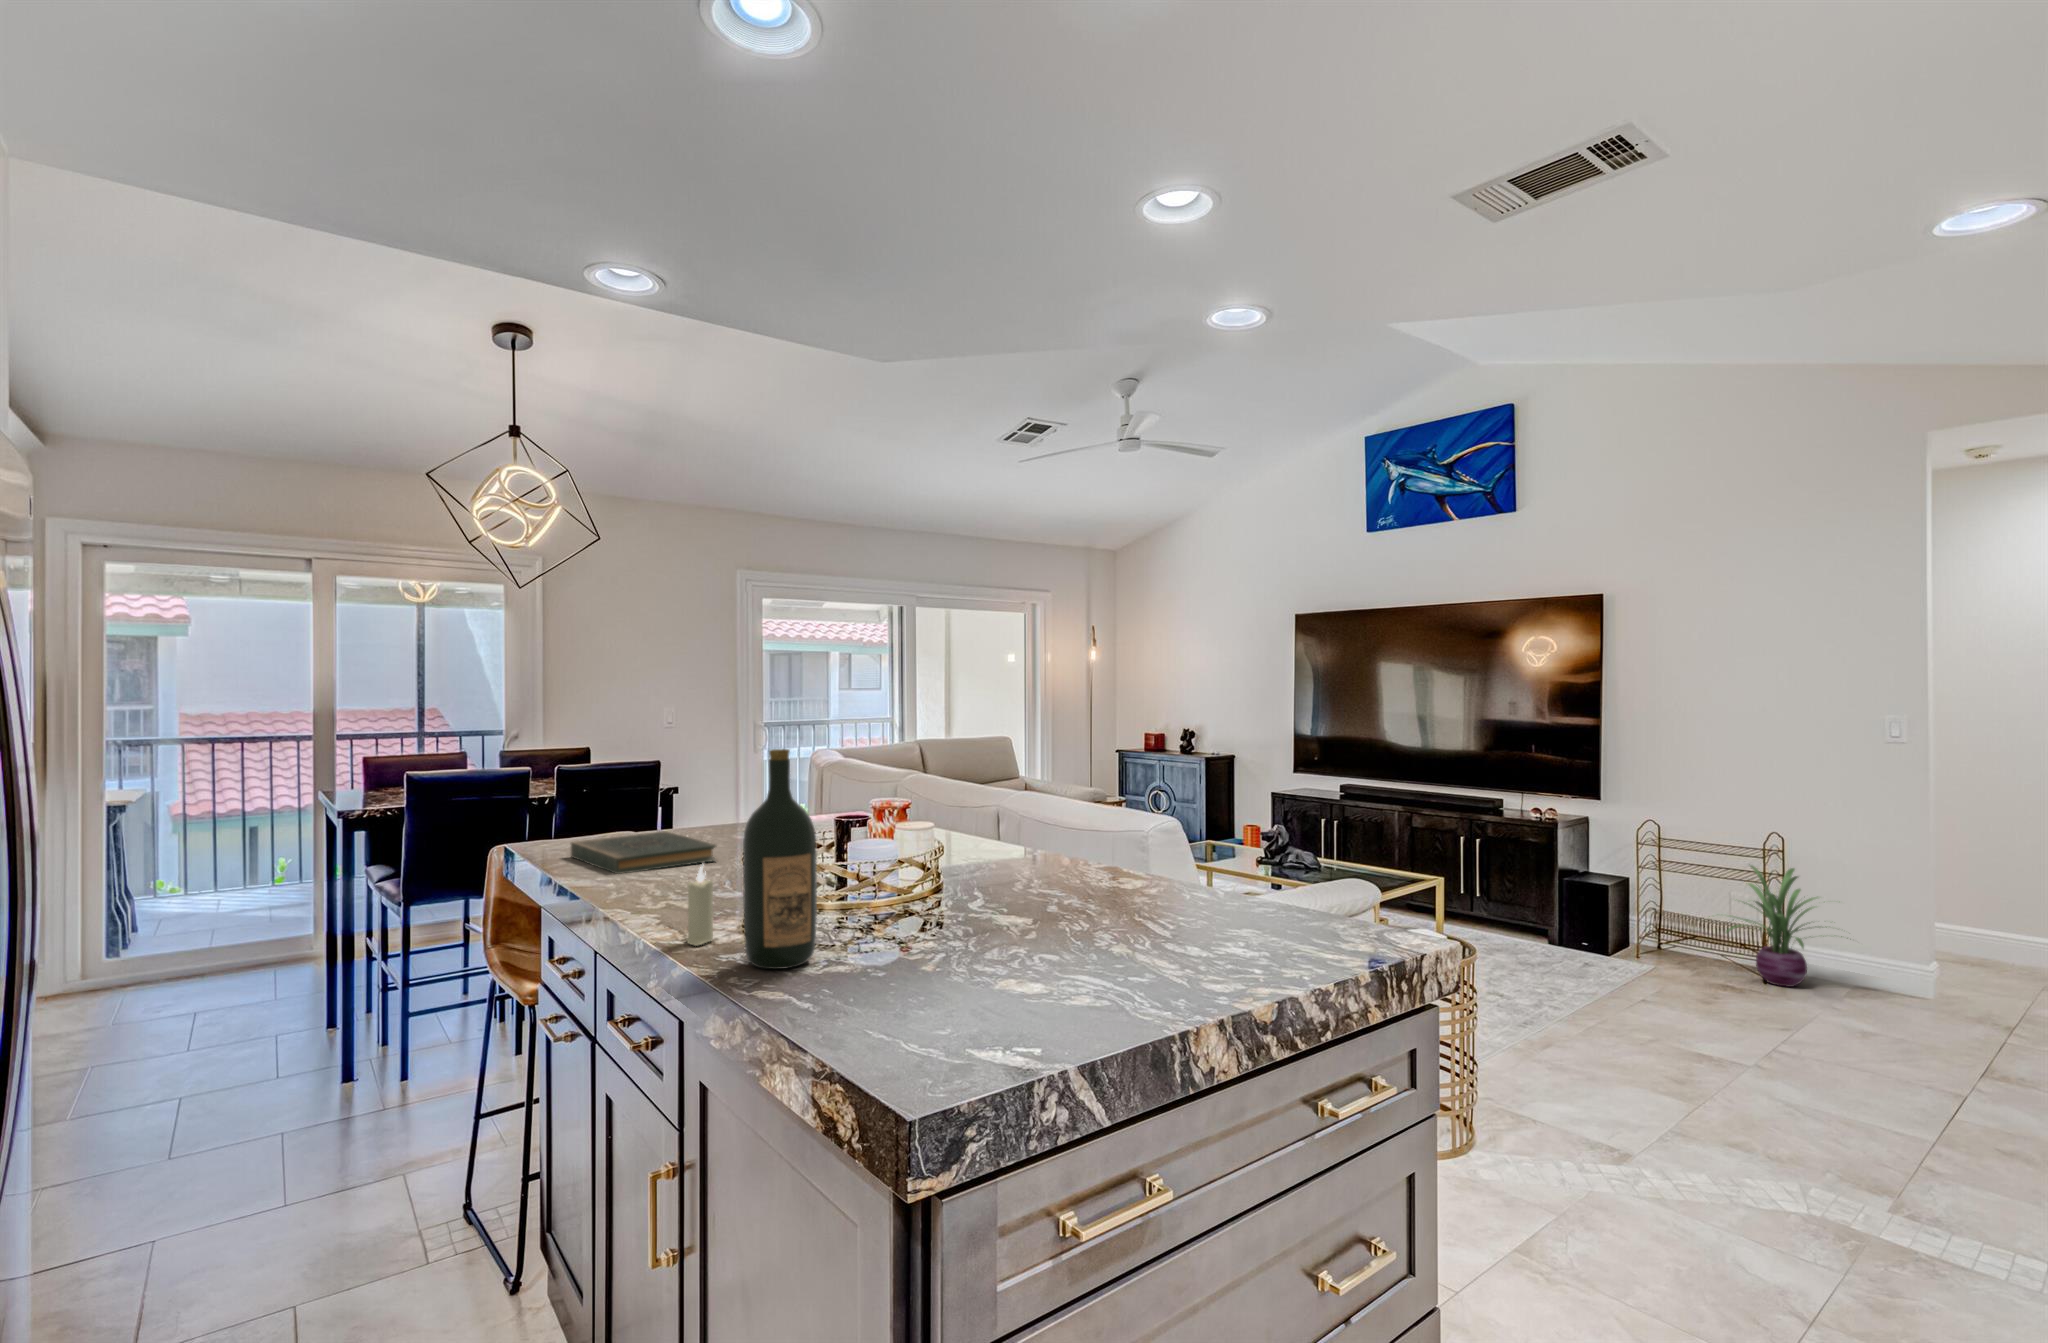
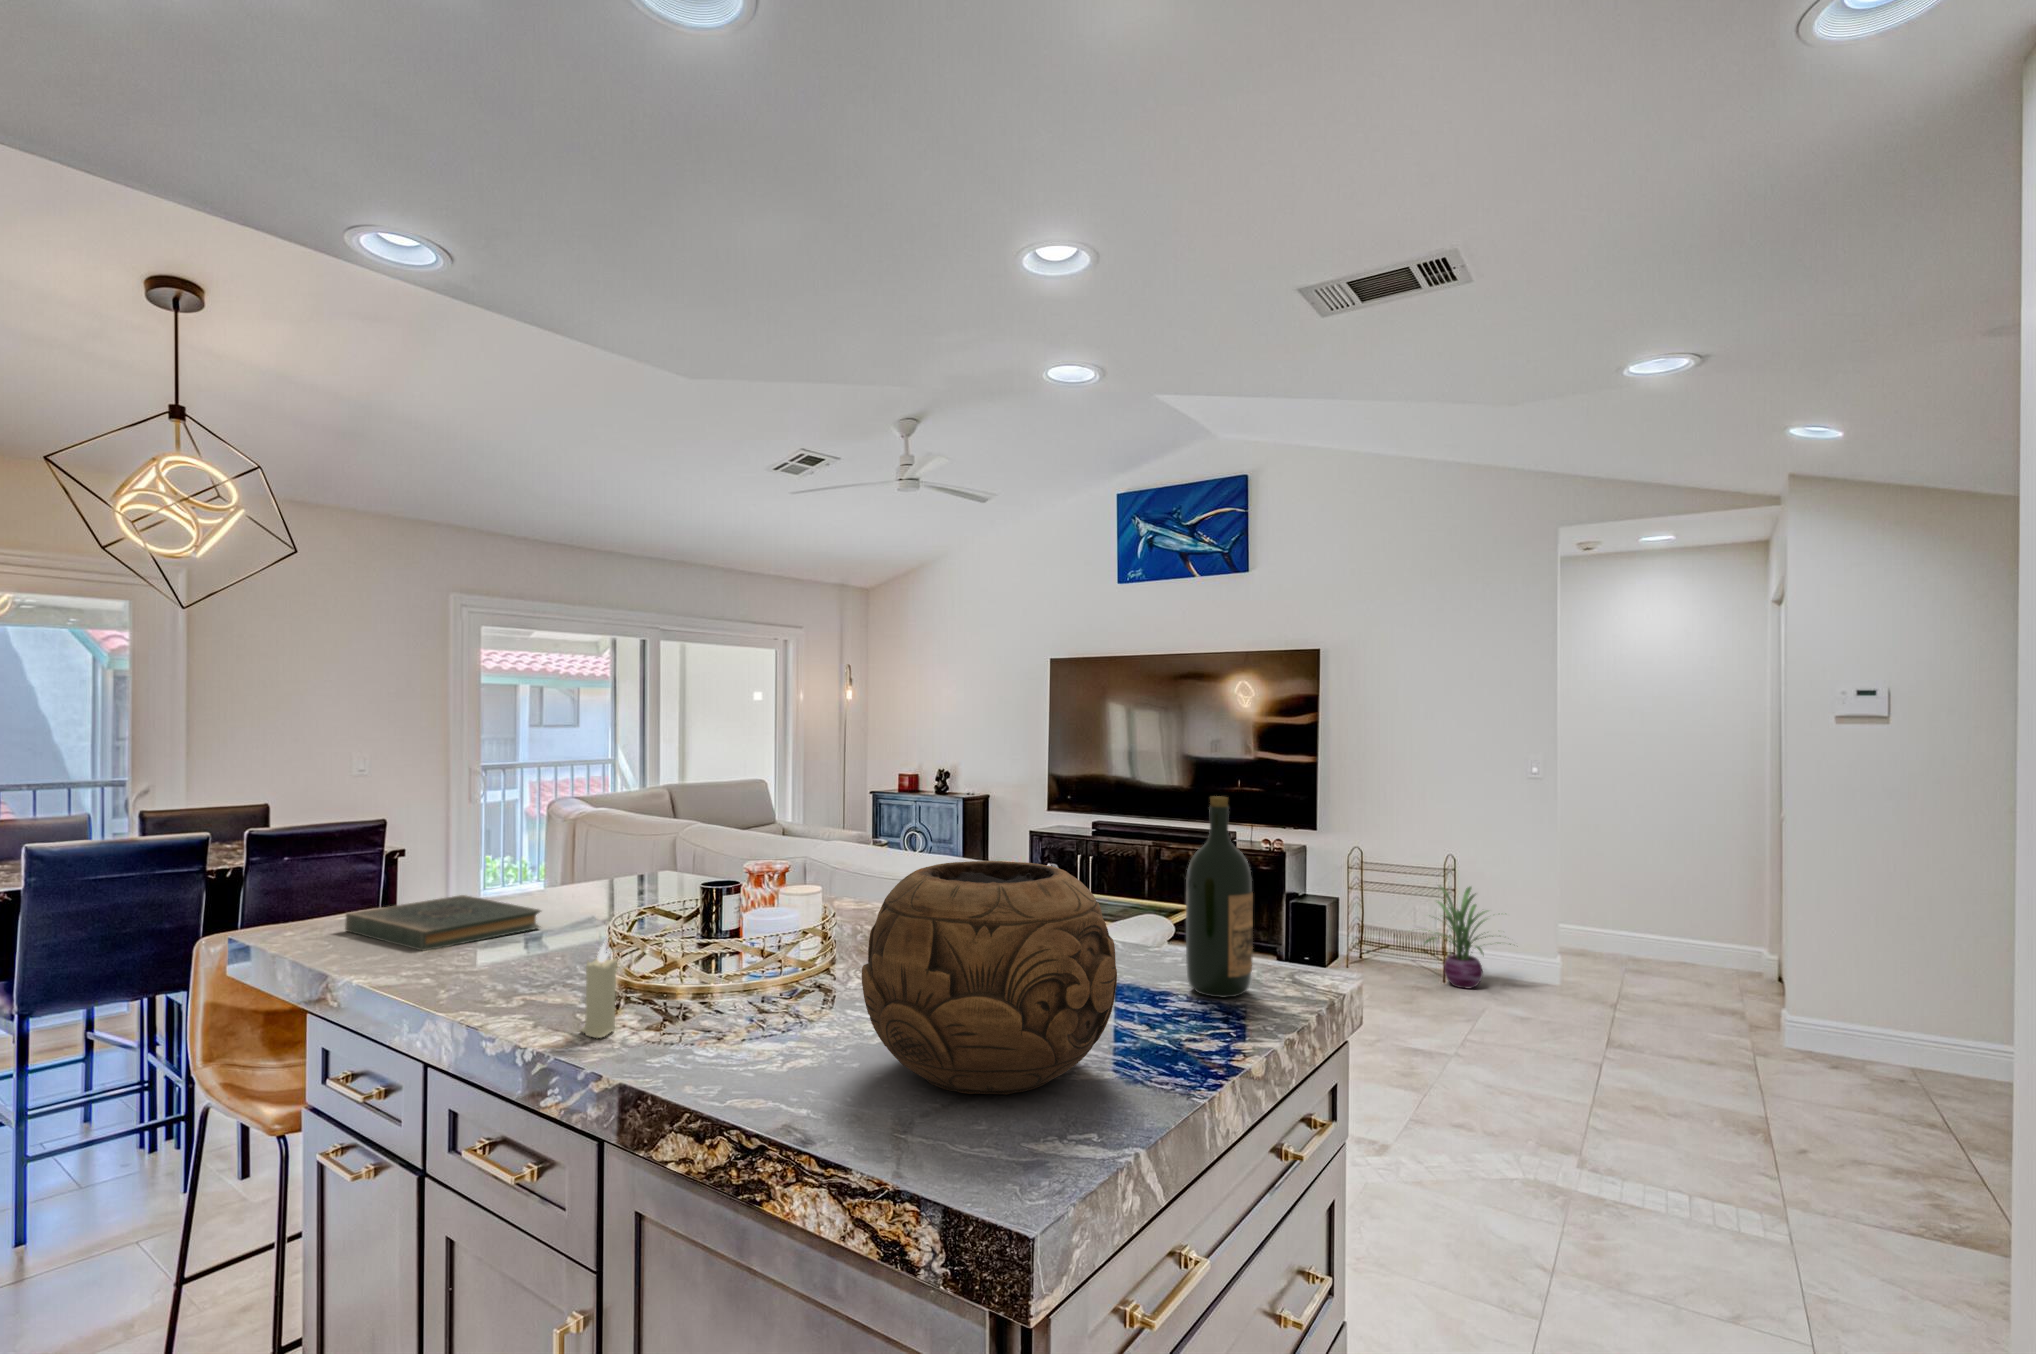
wine bottle: present [743,749,817,969] -> present [1186,796,1253,998]
decorative bowl: none [875,802,1113,1013] -> present [862,861,1117,1095]

